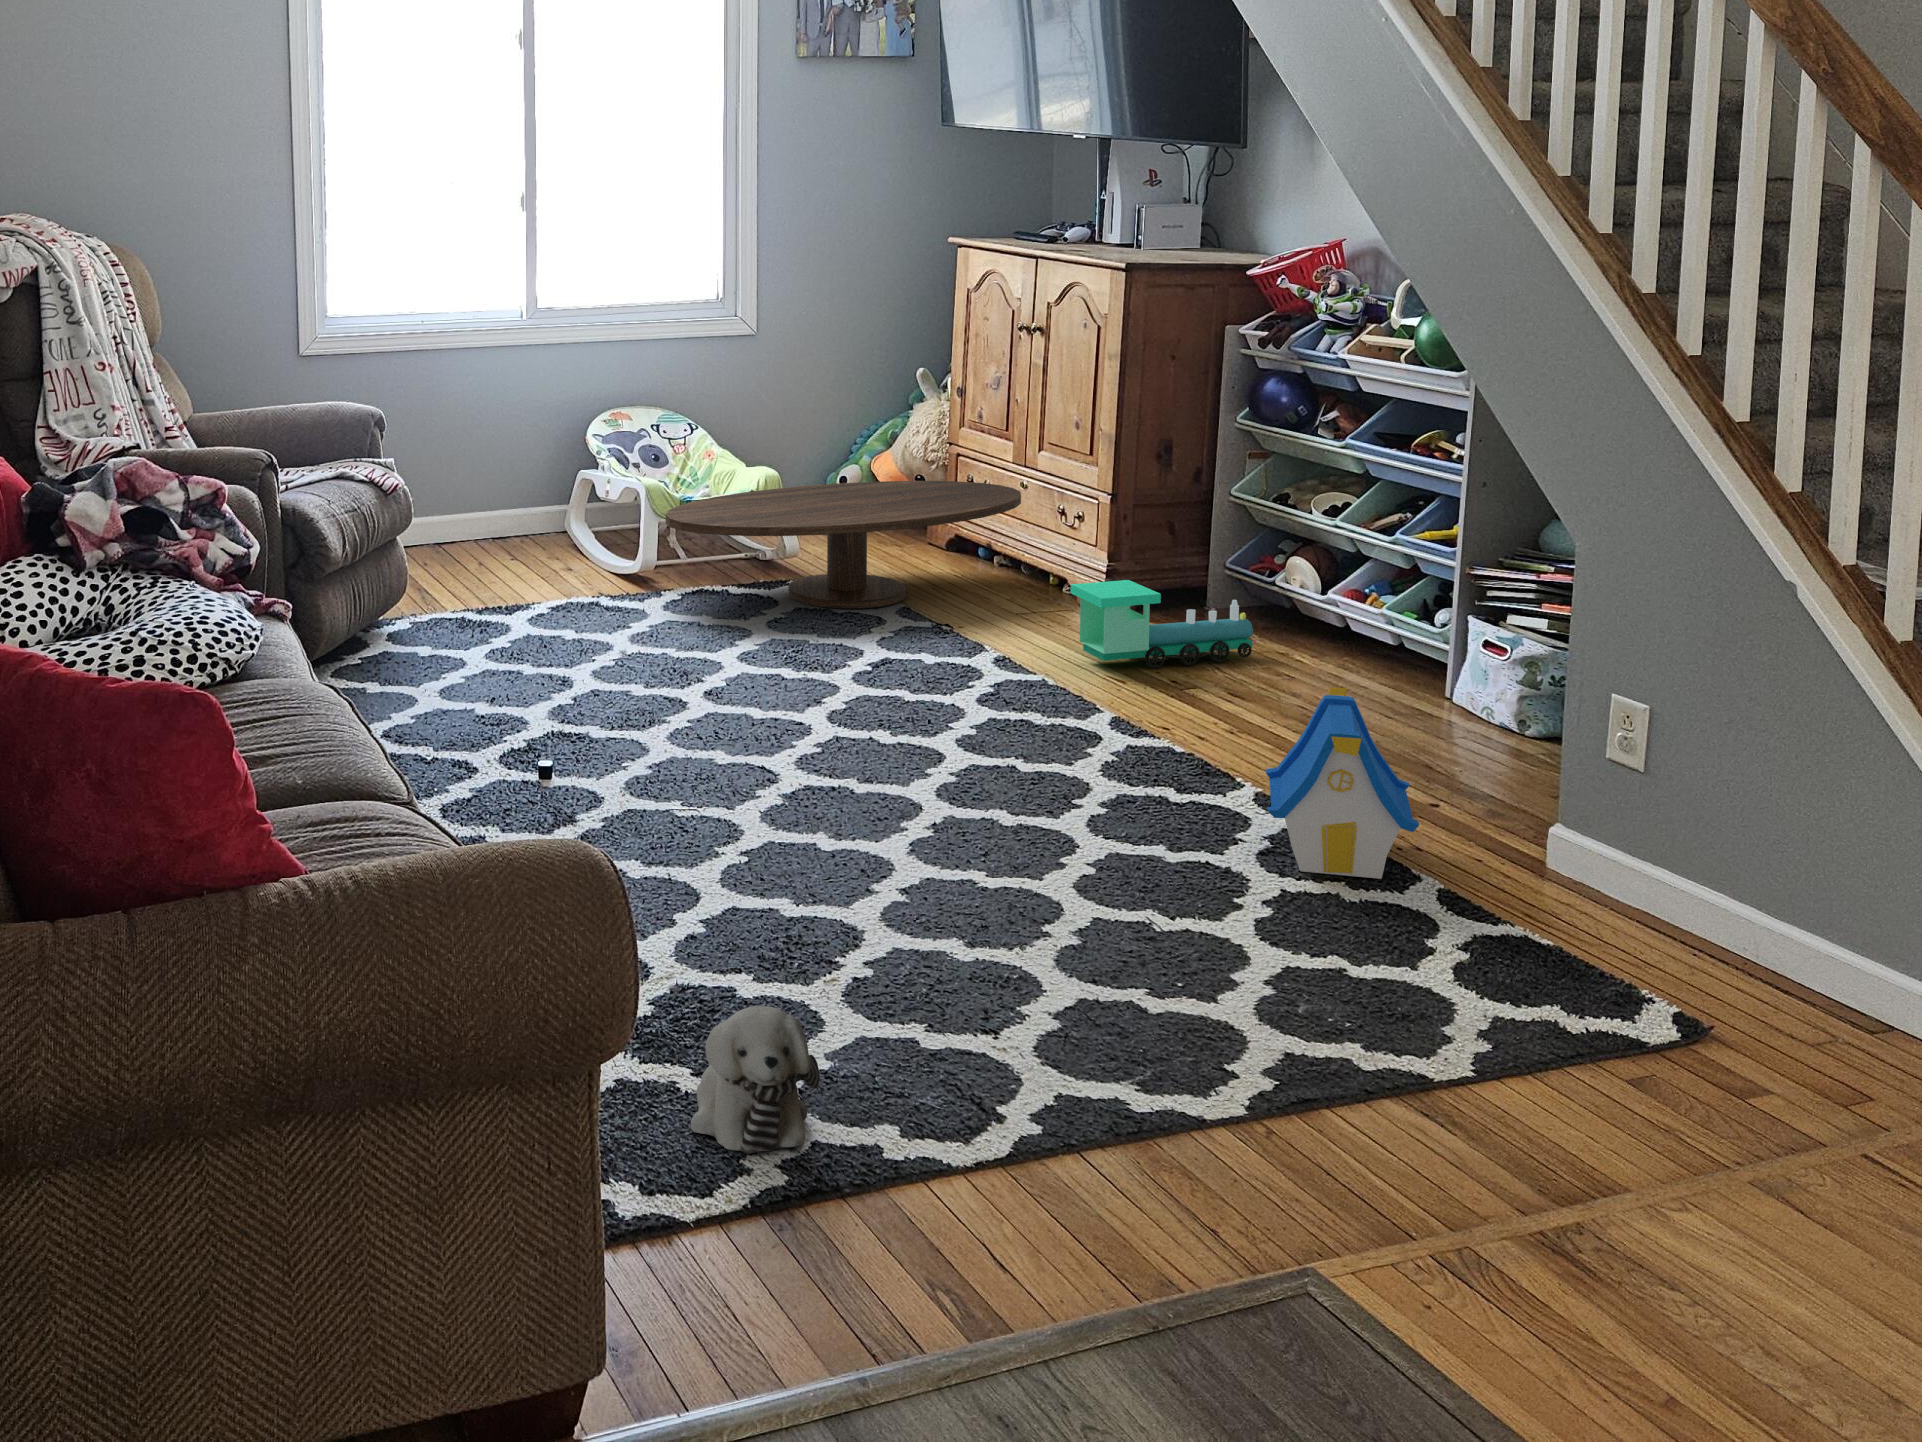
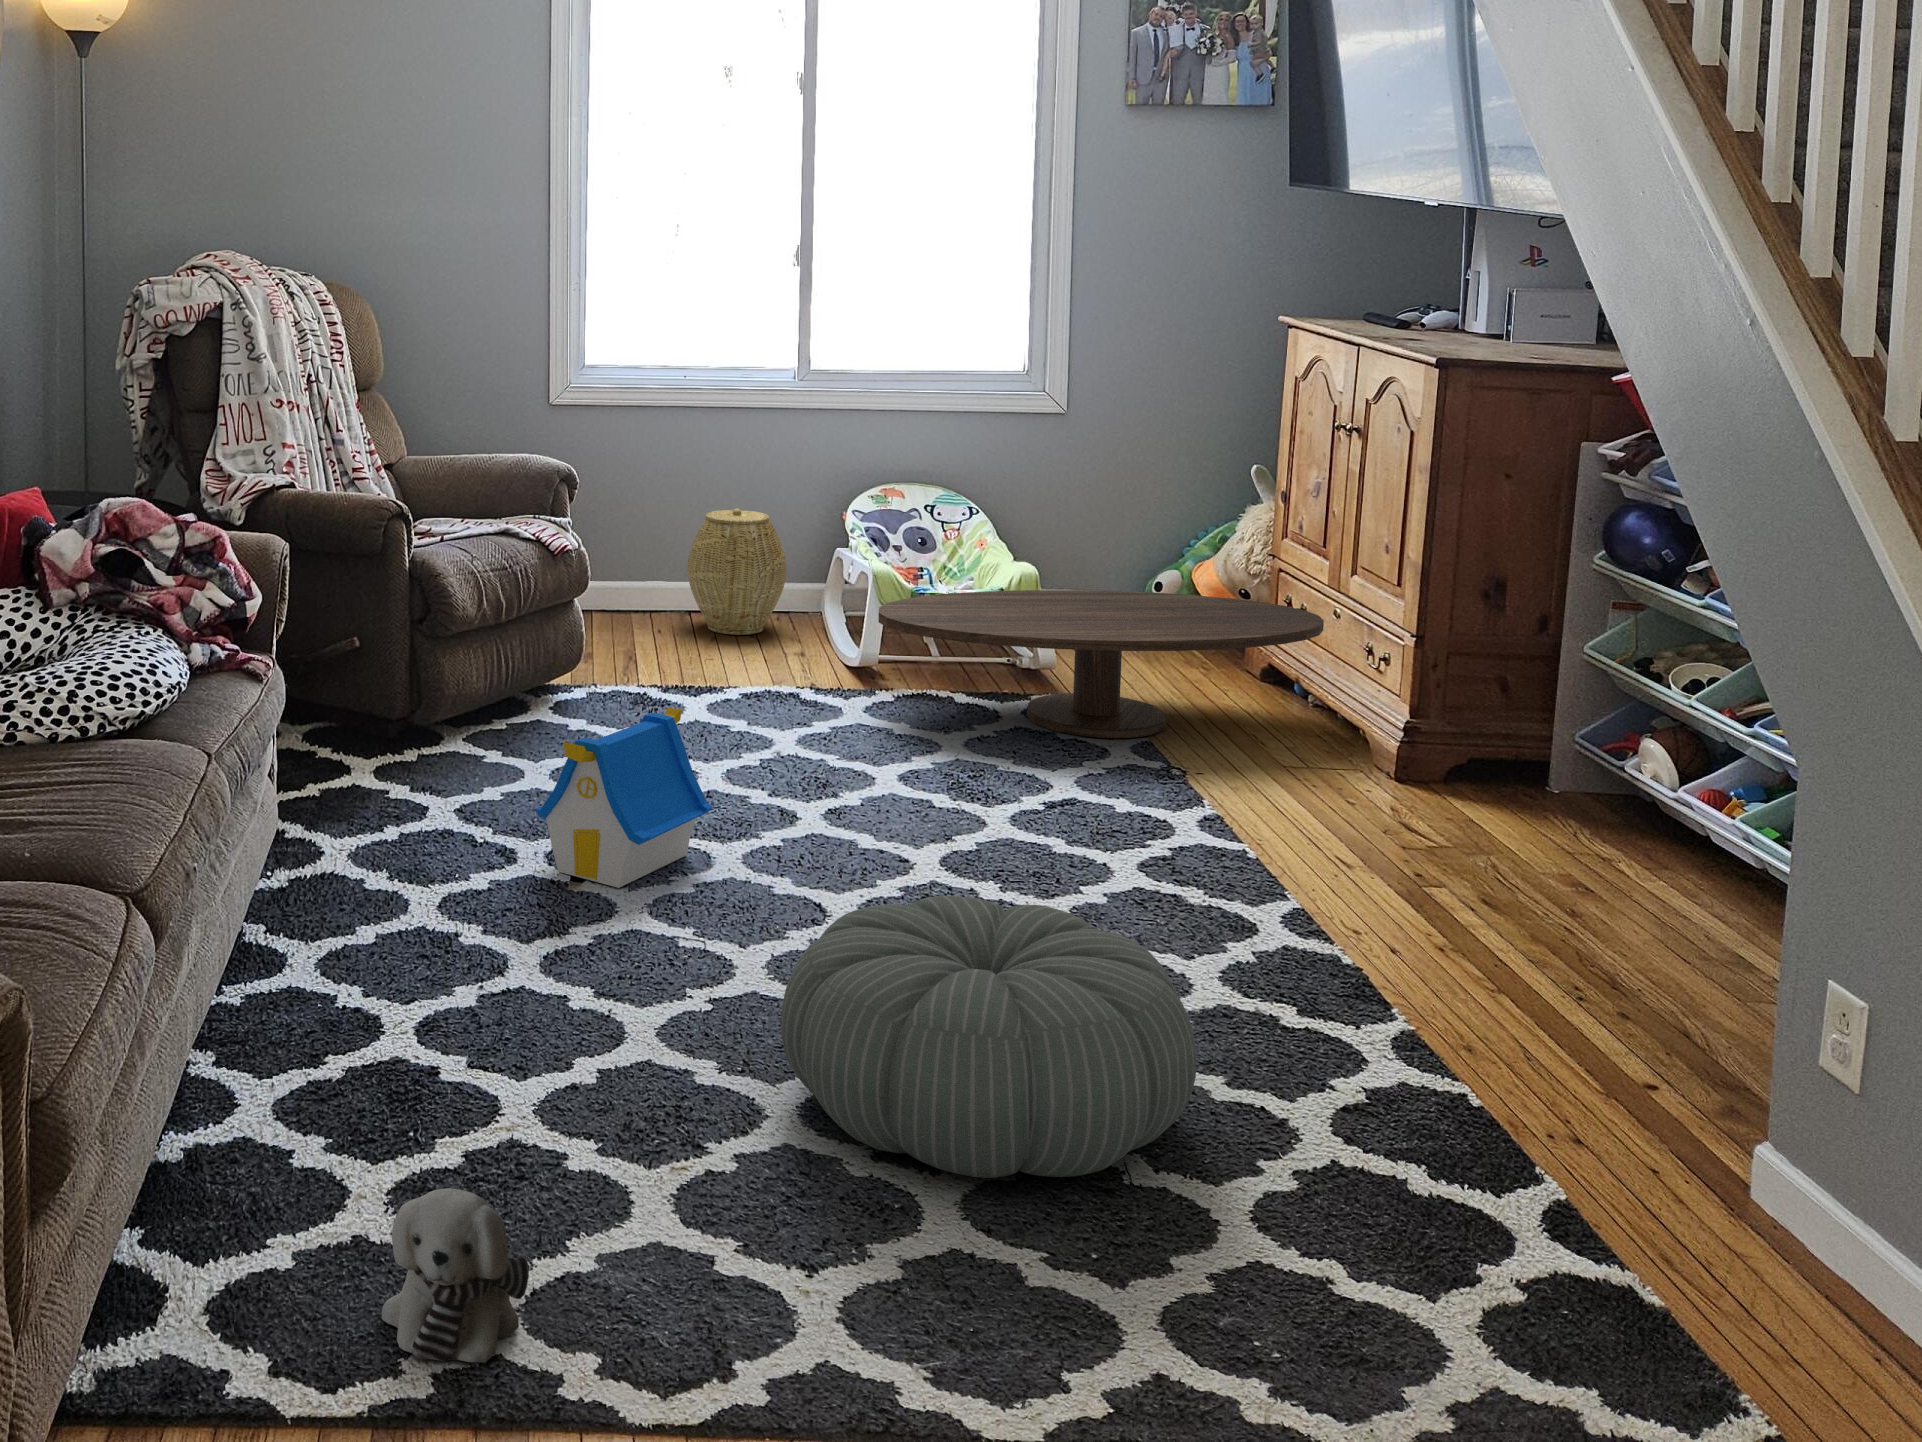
woven basket: none [440,440,532,557] -> present [687,508,786,635]
toy train: present [1071,580,1257,668] -> none [1309,739,1557,857]
toy house: present [1266,688,1419,879] -> present [535,708,713,888]
pouf: none [846,728,1184,944] -> present [781,895,1196,1178]

